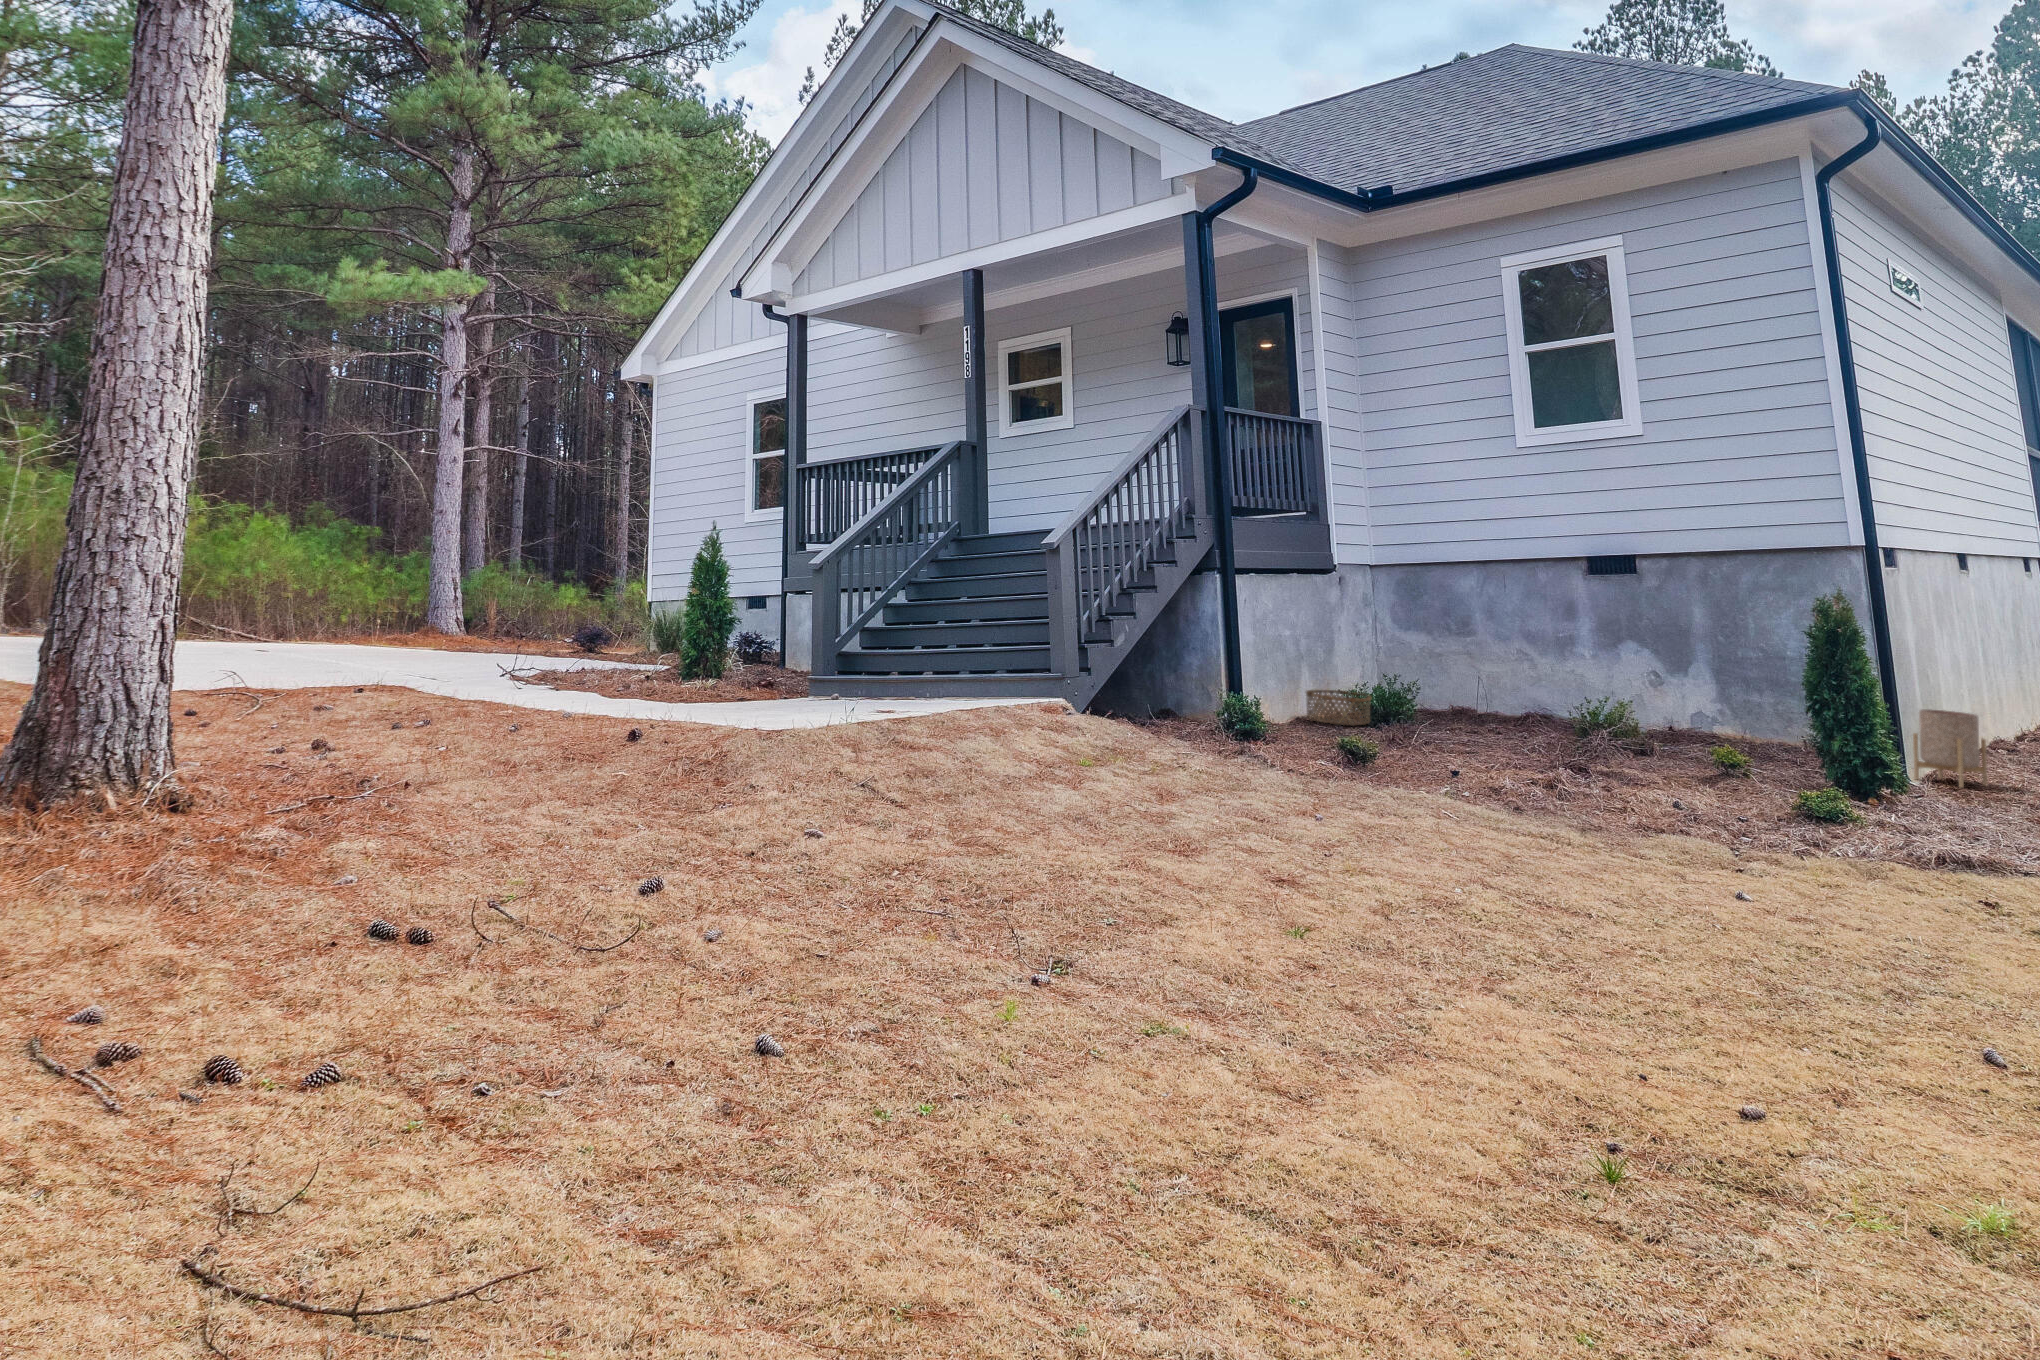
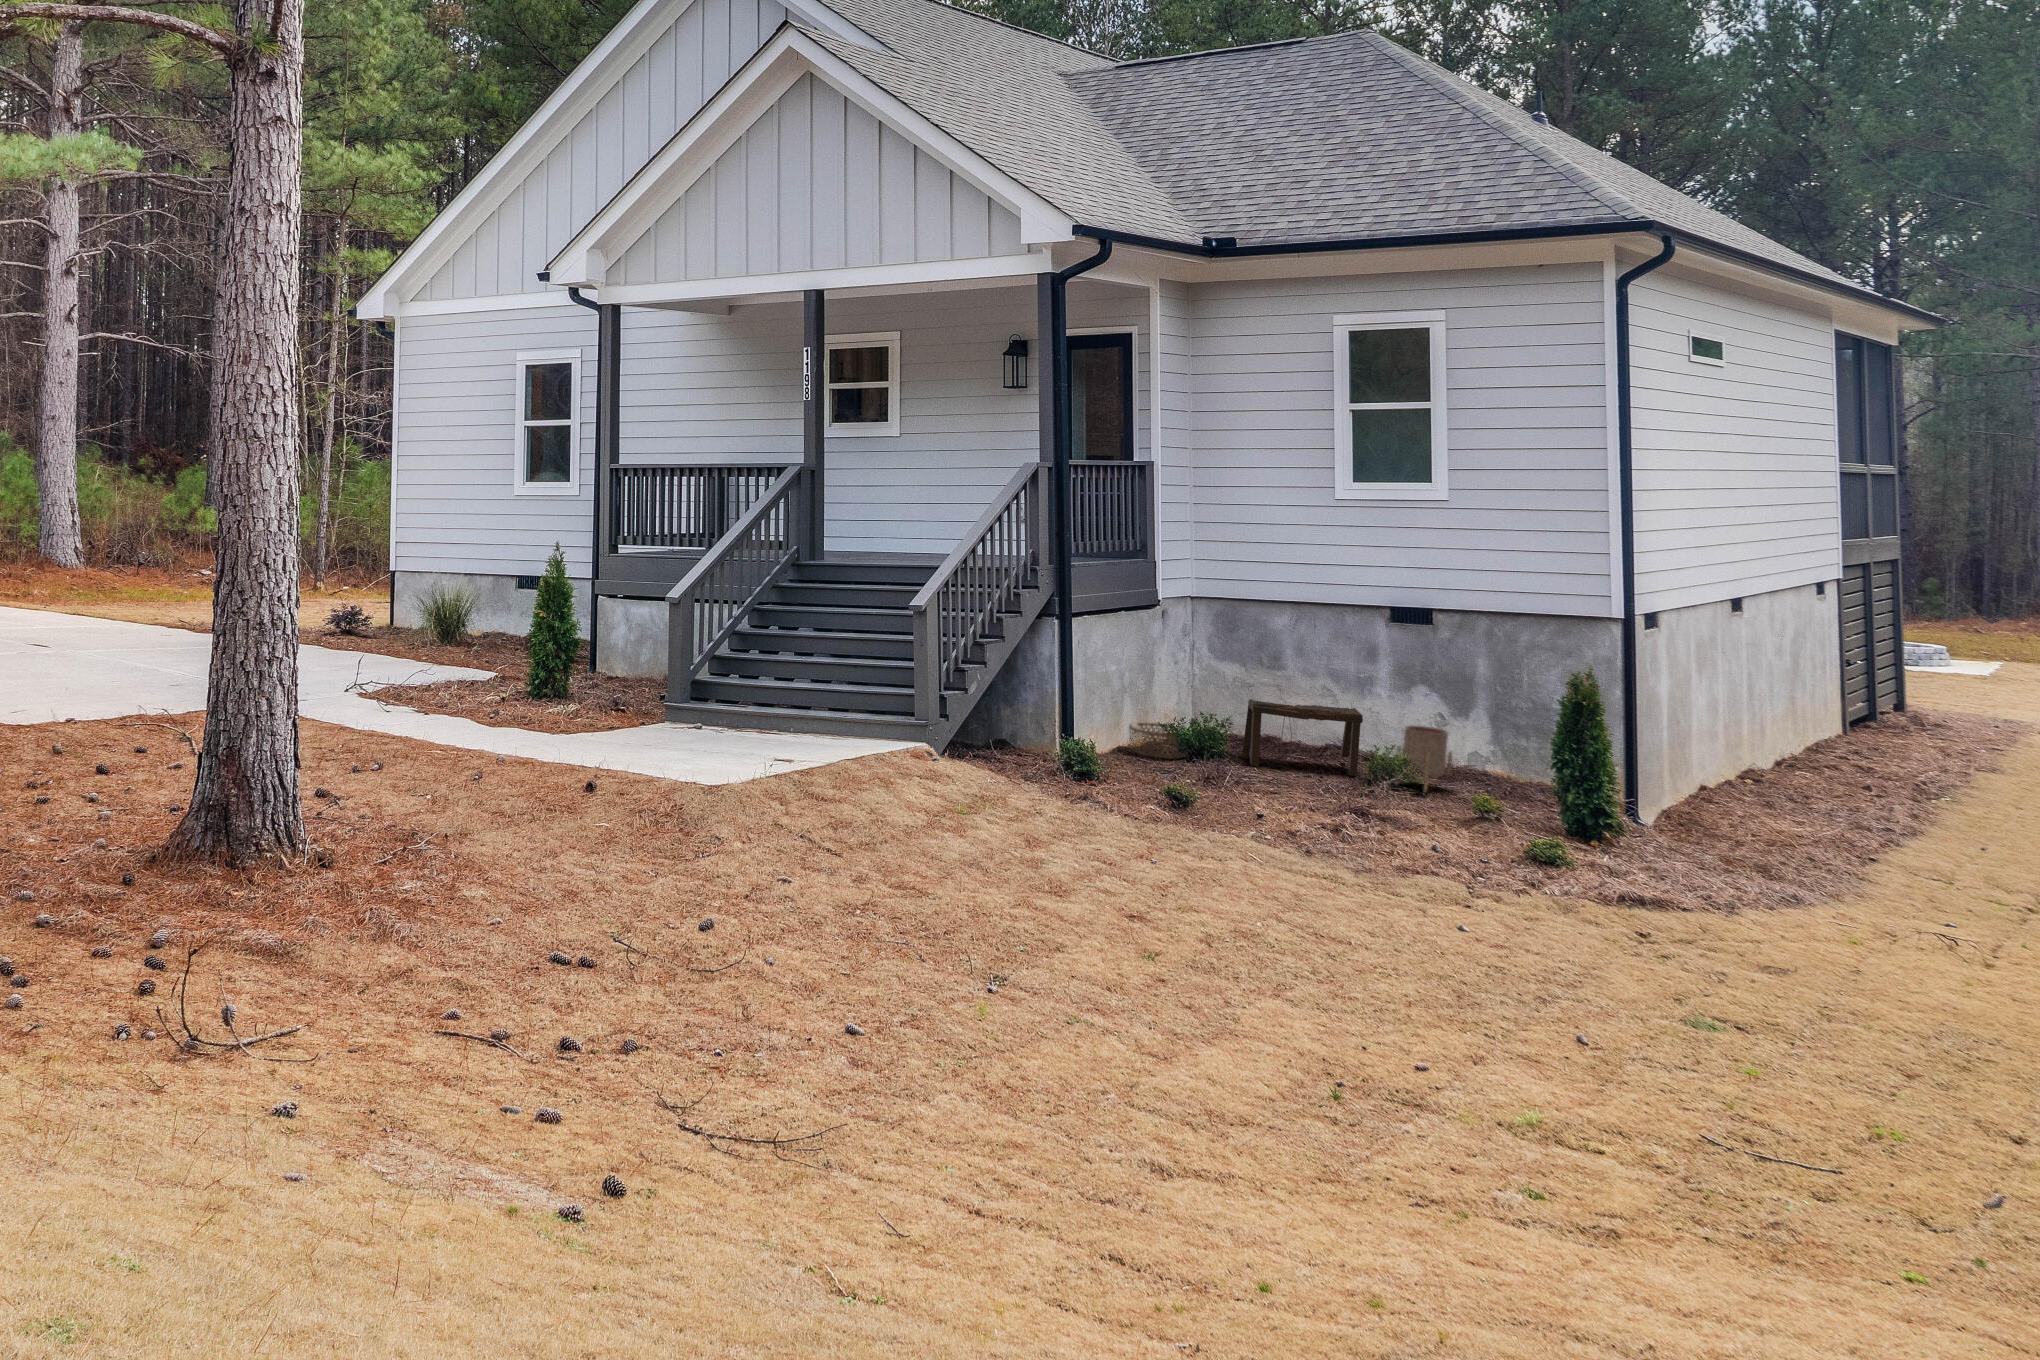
bench: none [1432,661,1565,741] -> present [1242,699,1363,776]
planter: present [1913,709,1987,787] -> present [1395,726,1452,792]

